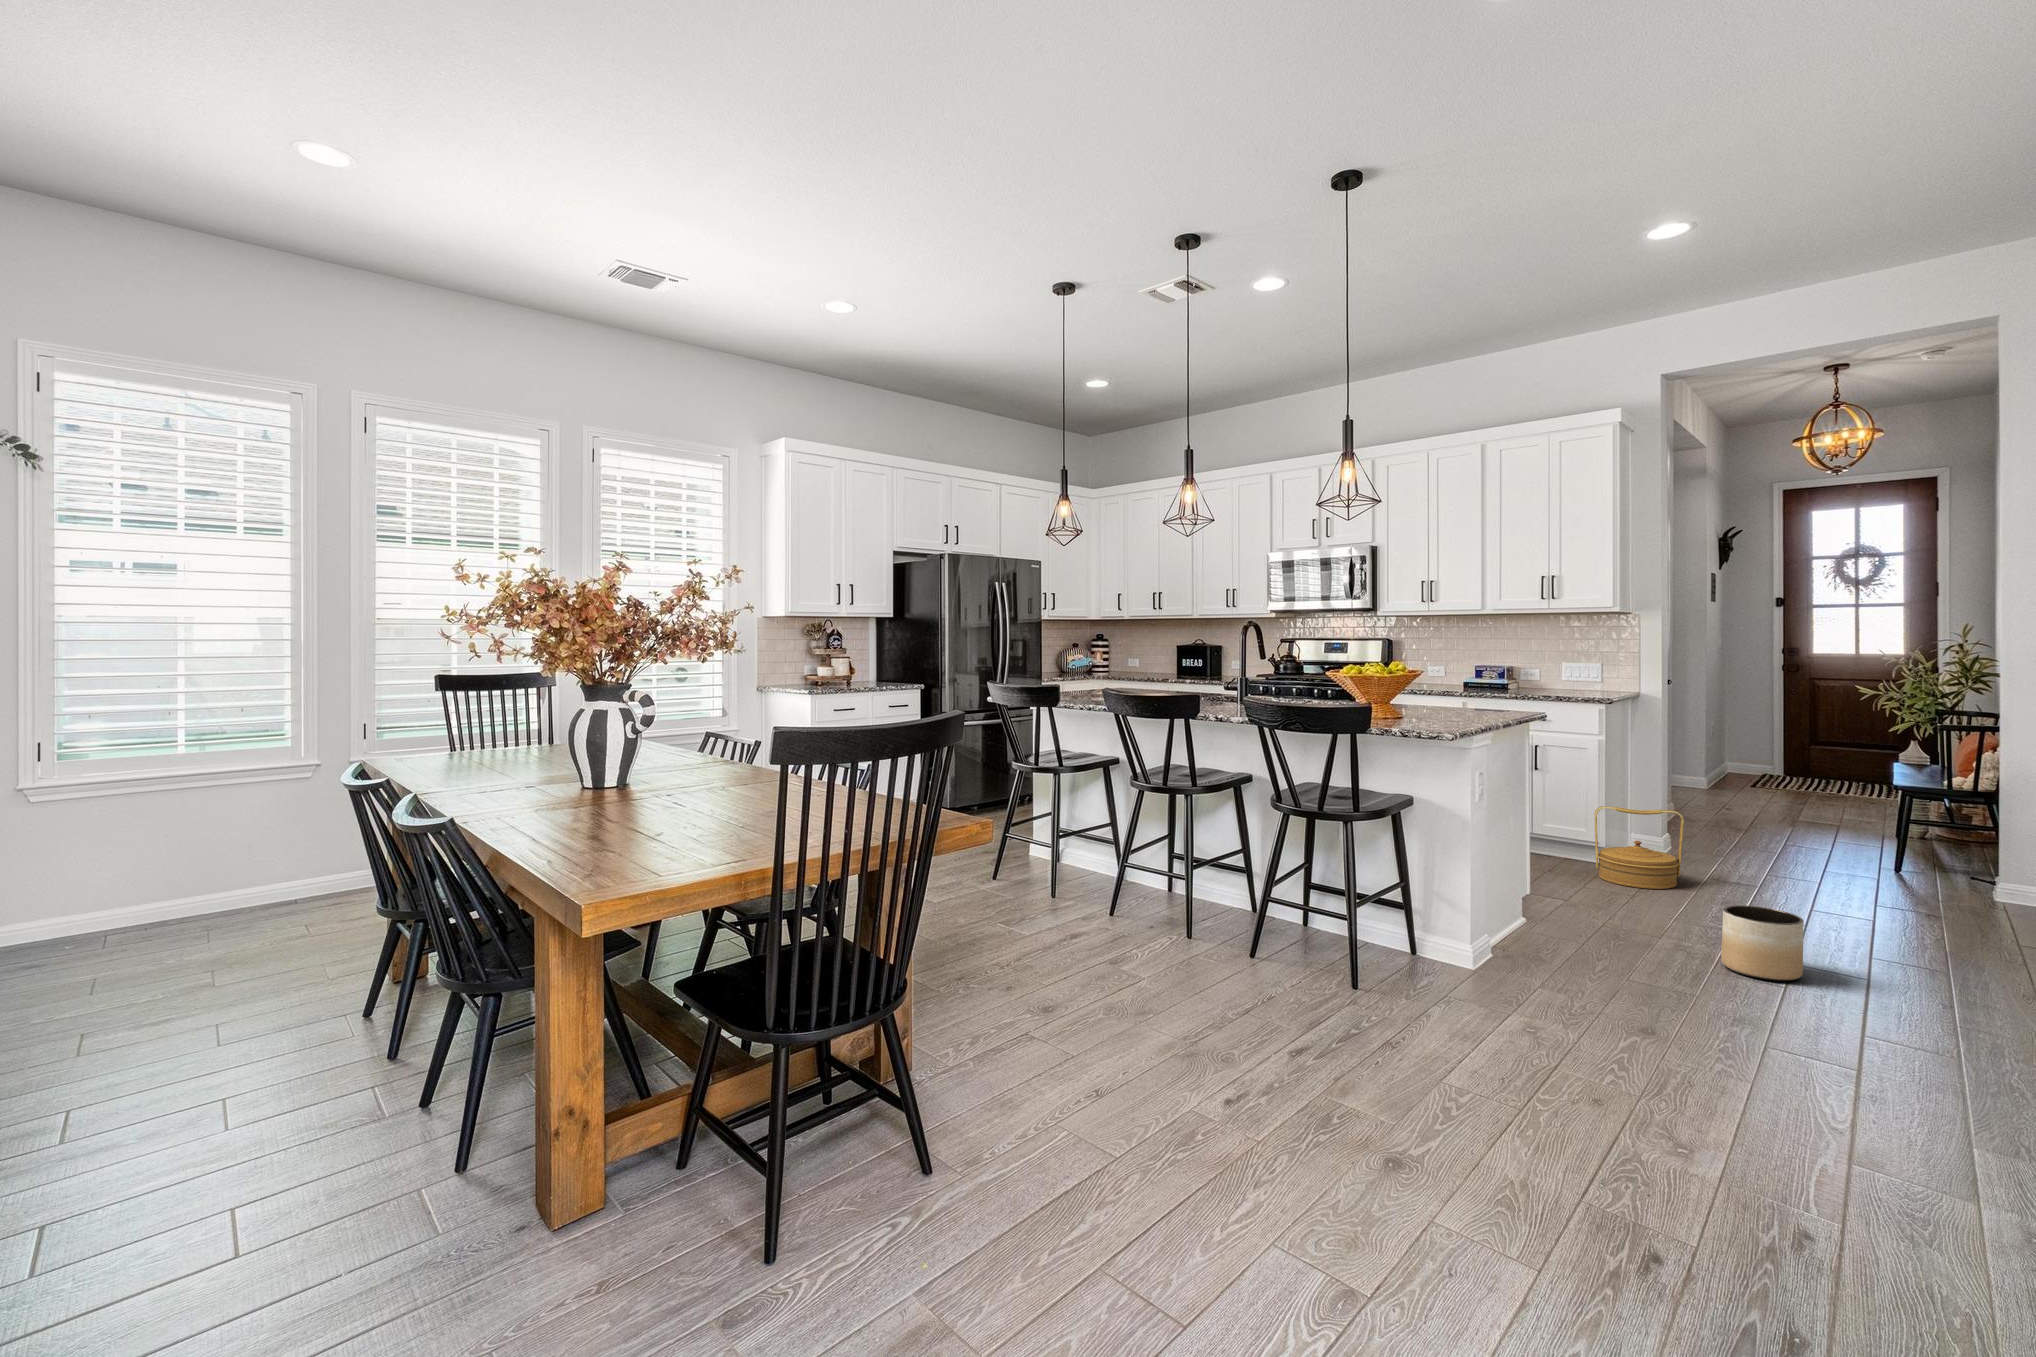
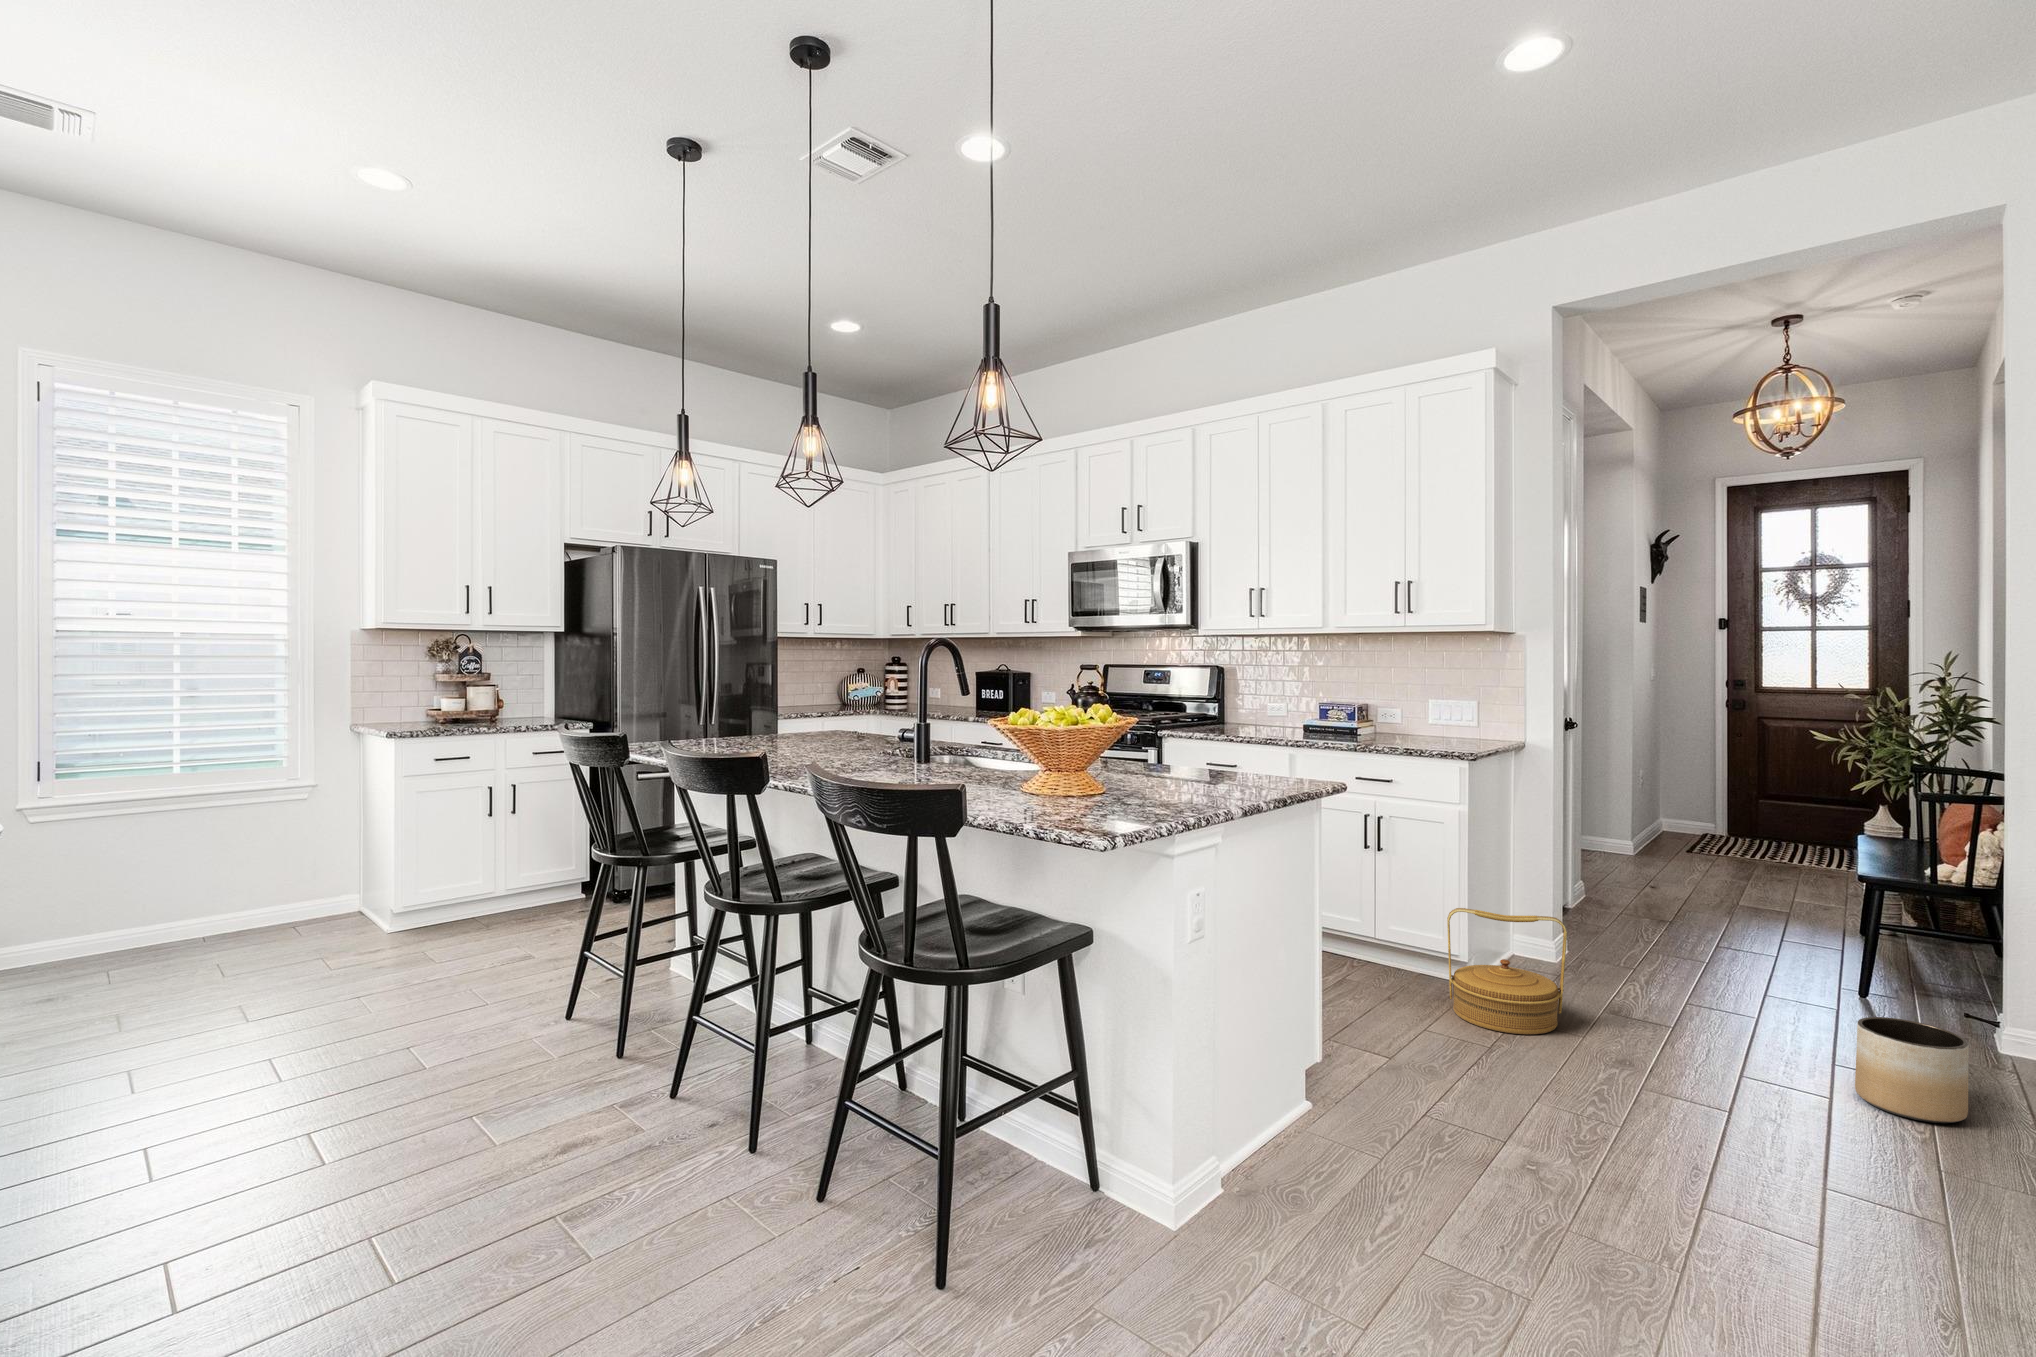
planter: present [1721,906,1804,981] -> present [1855,1017,1969,1123]

